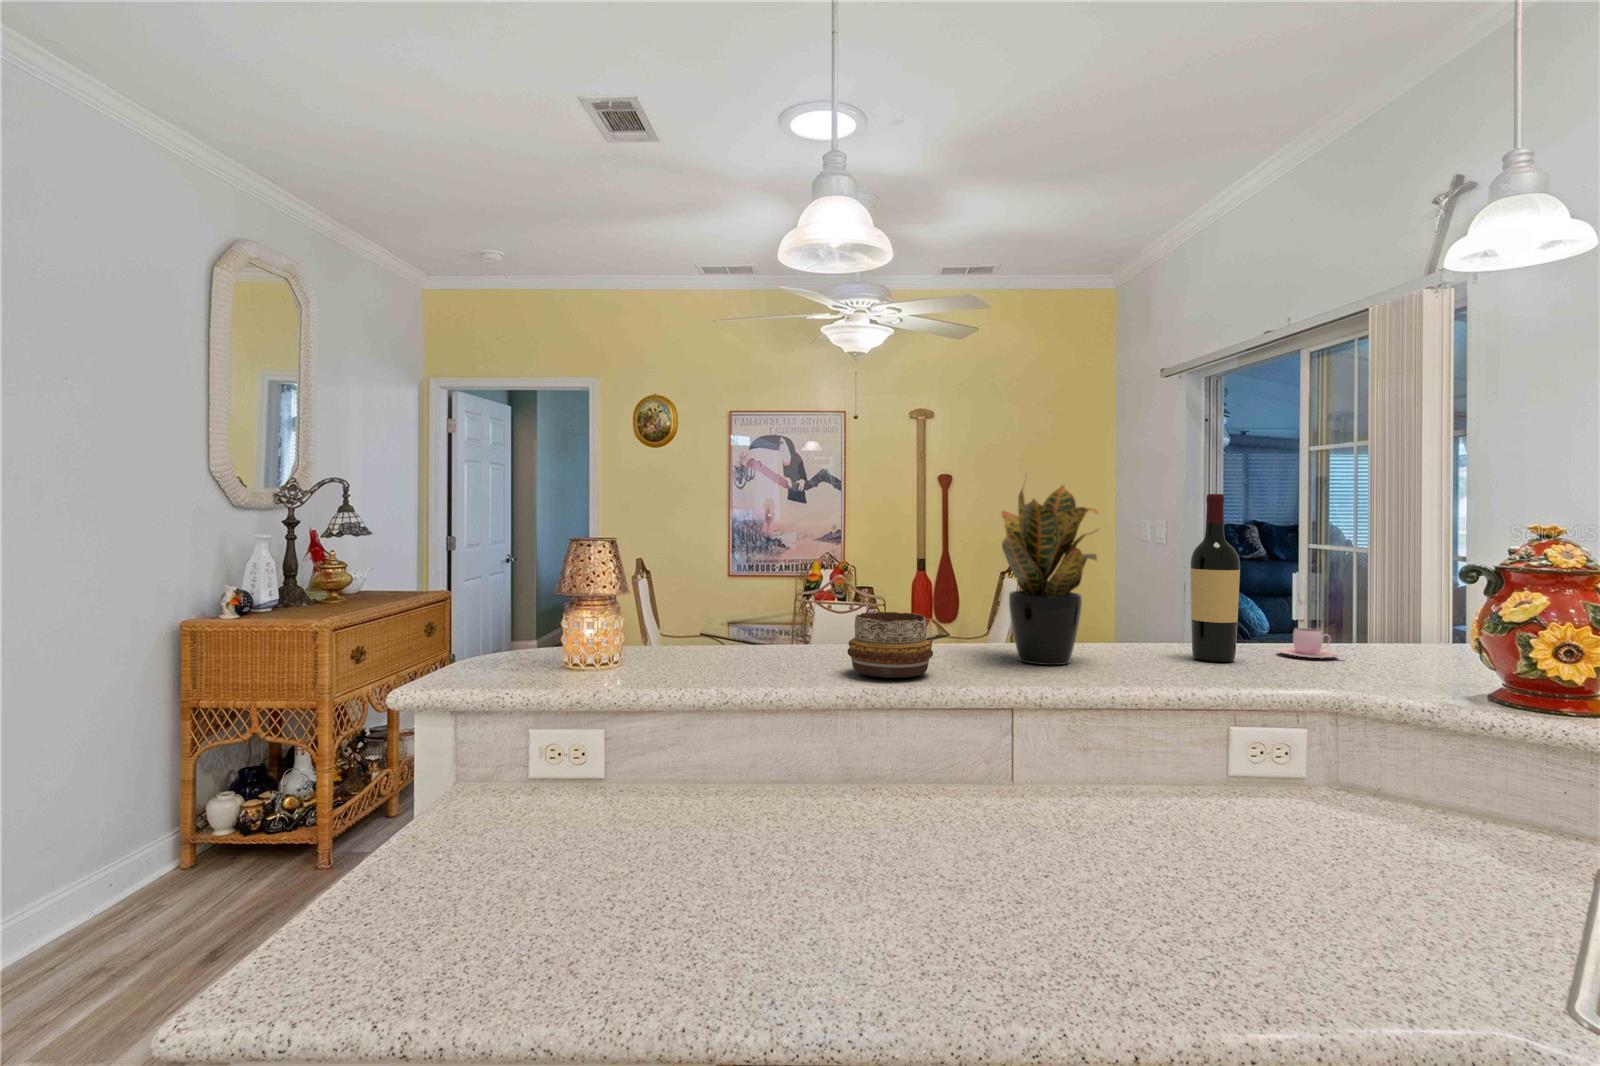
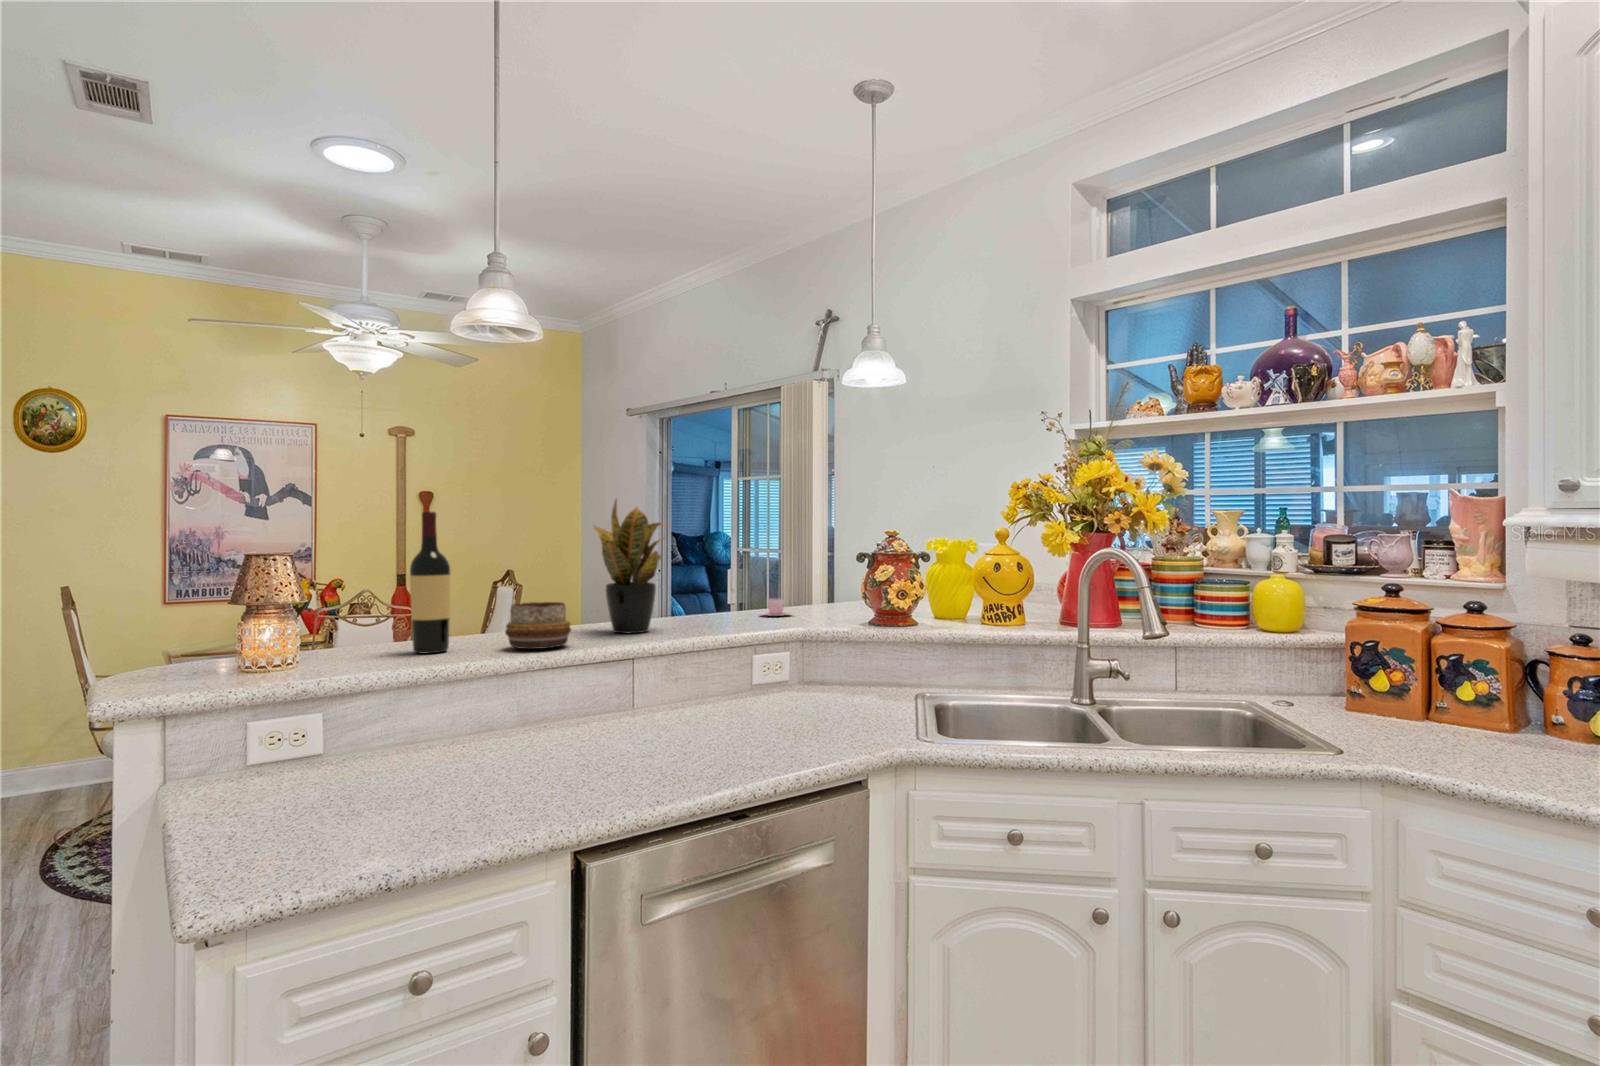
wine bottle: present [1190,494,1240,662] -> present [410,512,451,653]

